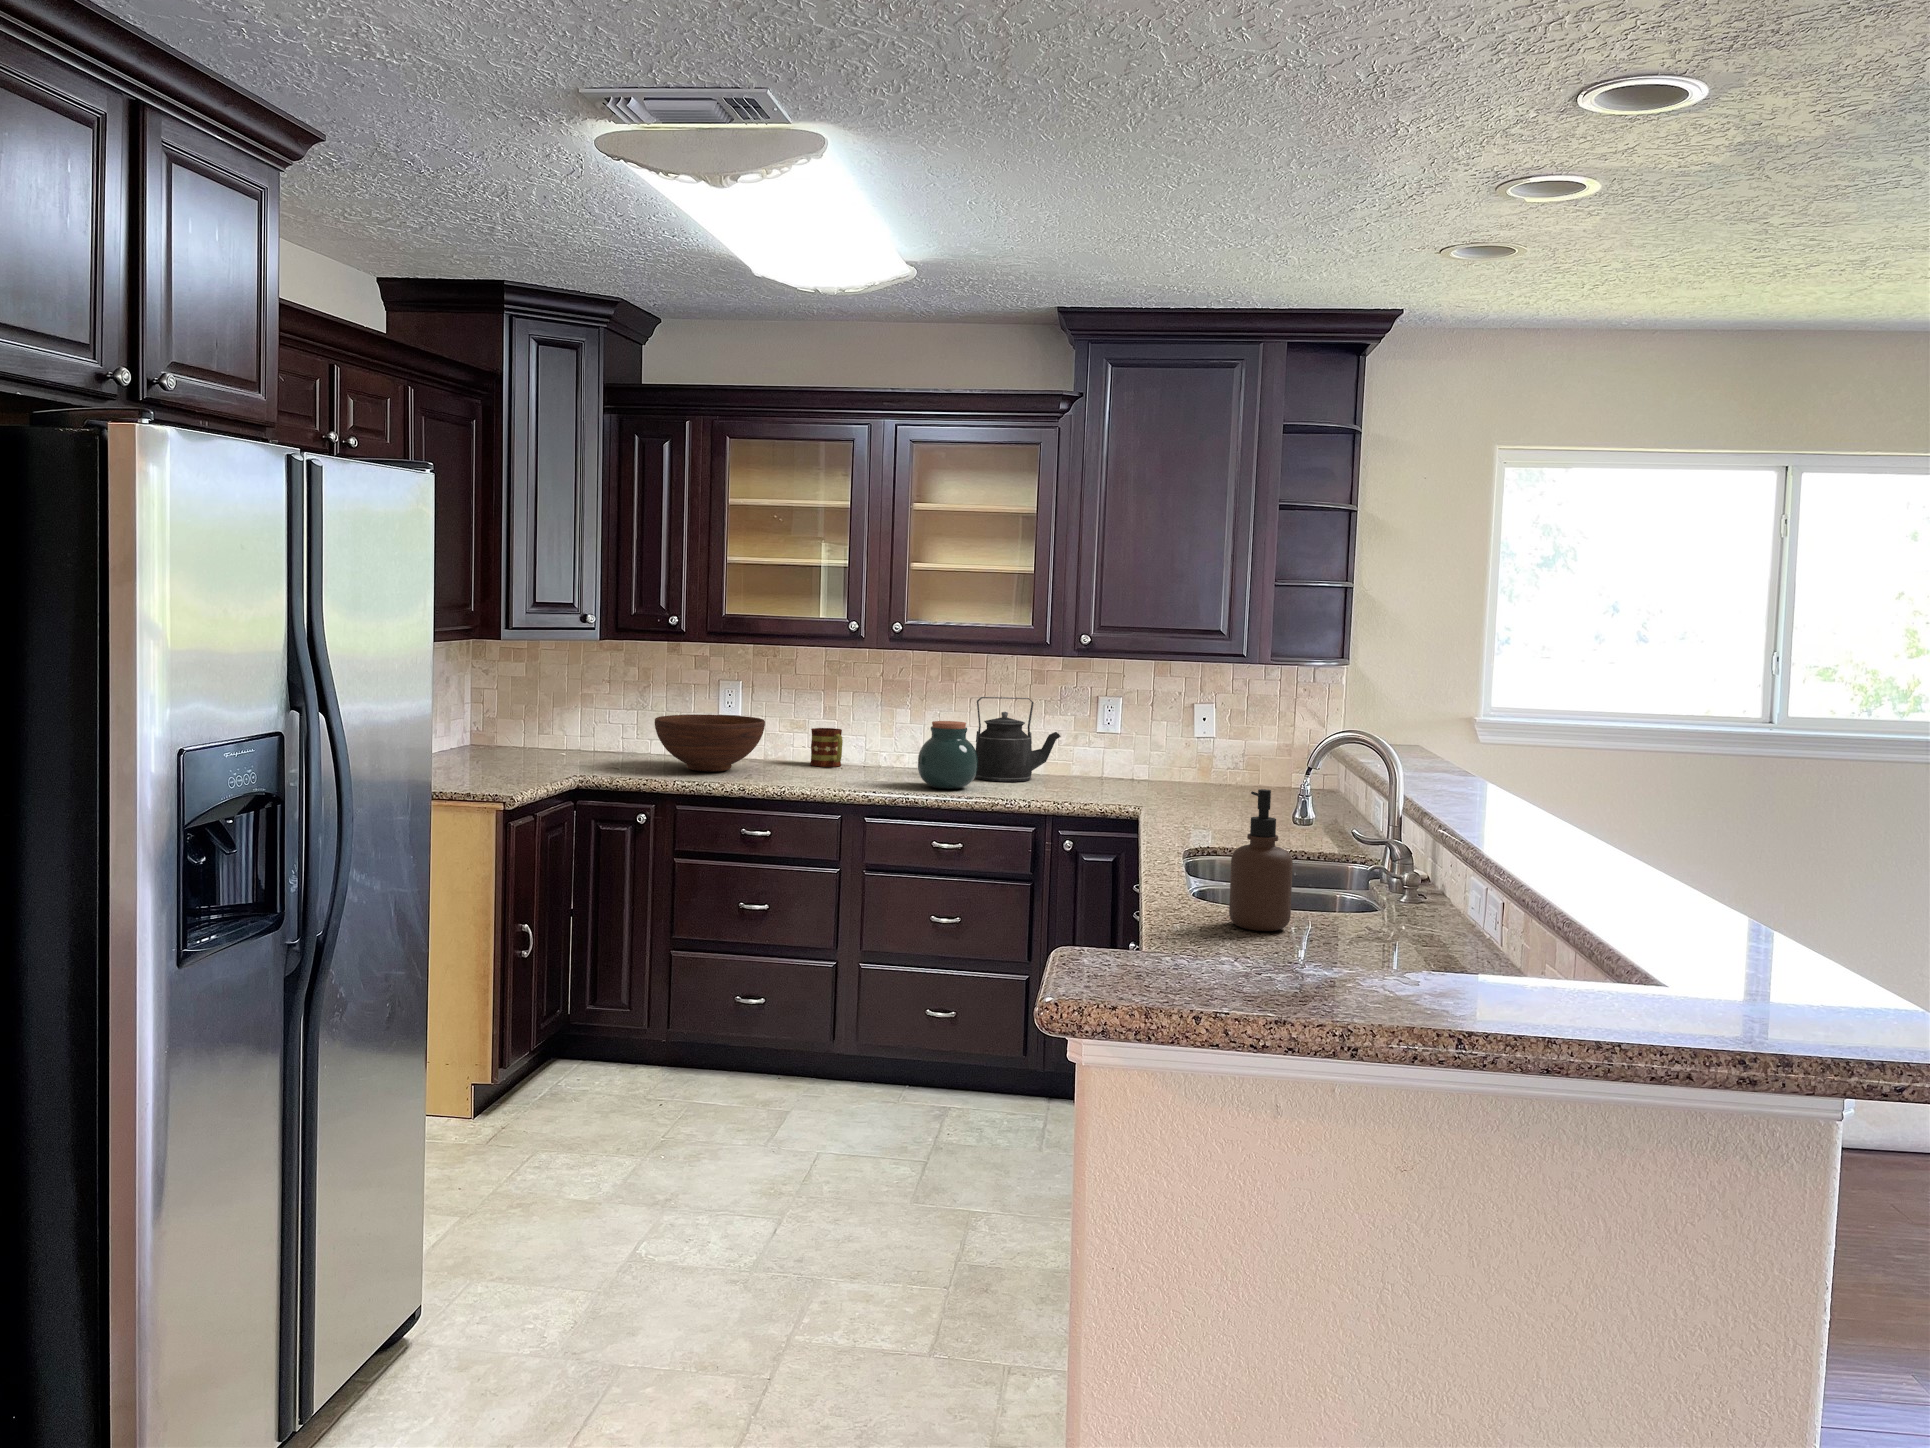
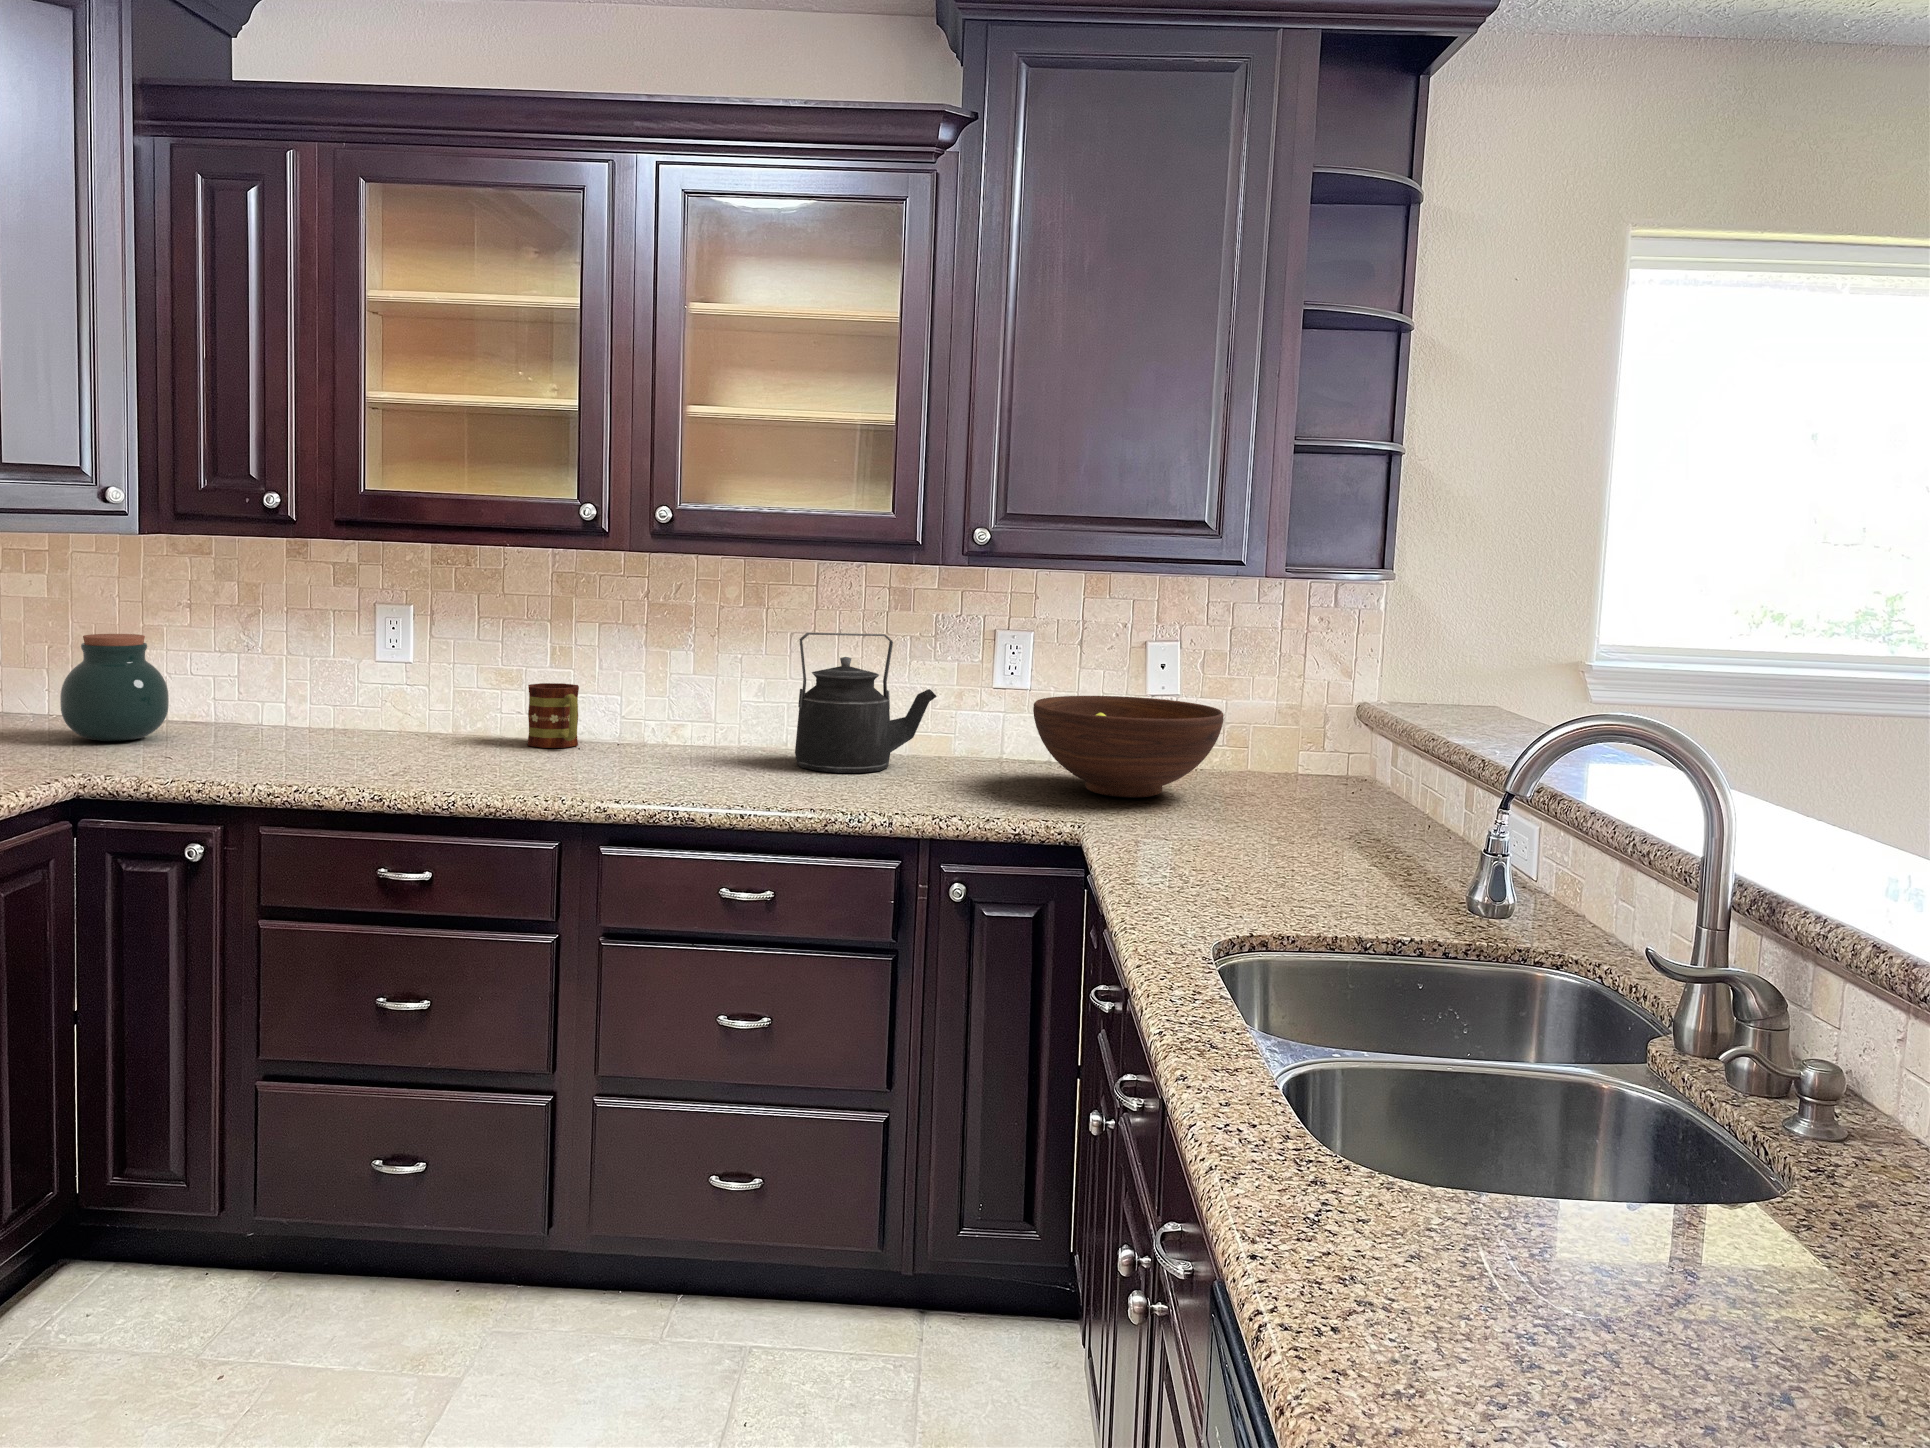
fruit bowl: present [655,715,765,771] -> present [1033,696,1224,798]
jar: present [918,721,978,789] -> present [60,634,169,741]
soap dispenser: present [1229,789,1293,931] -> none [1496,915,1702,1346]

